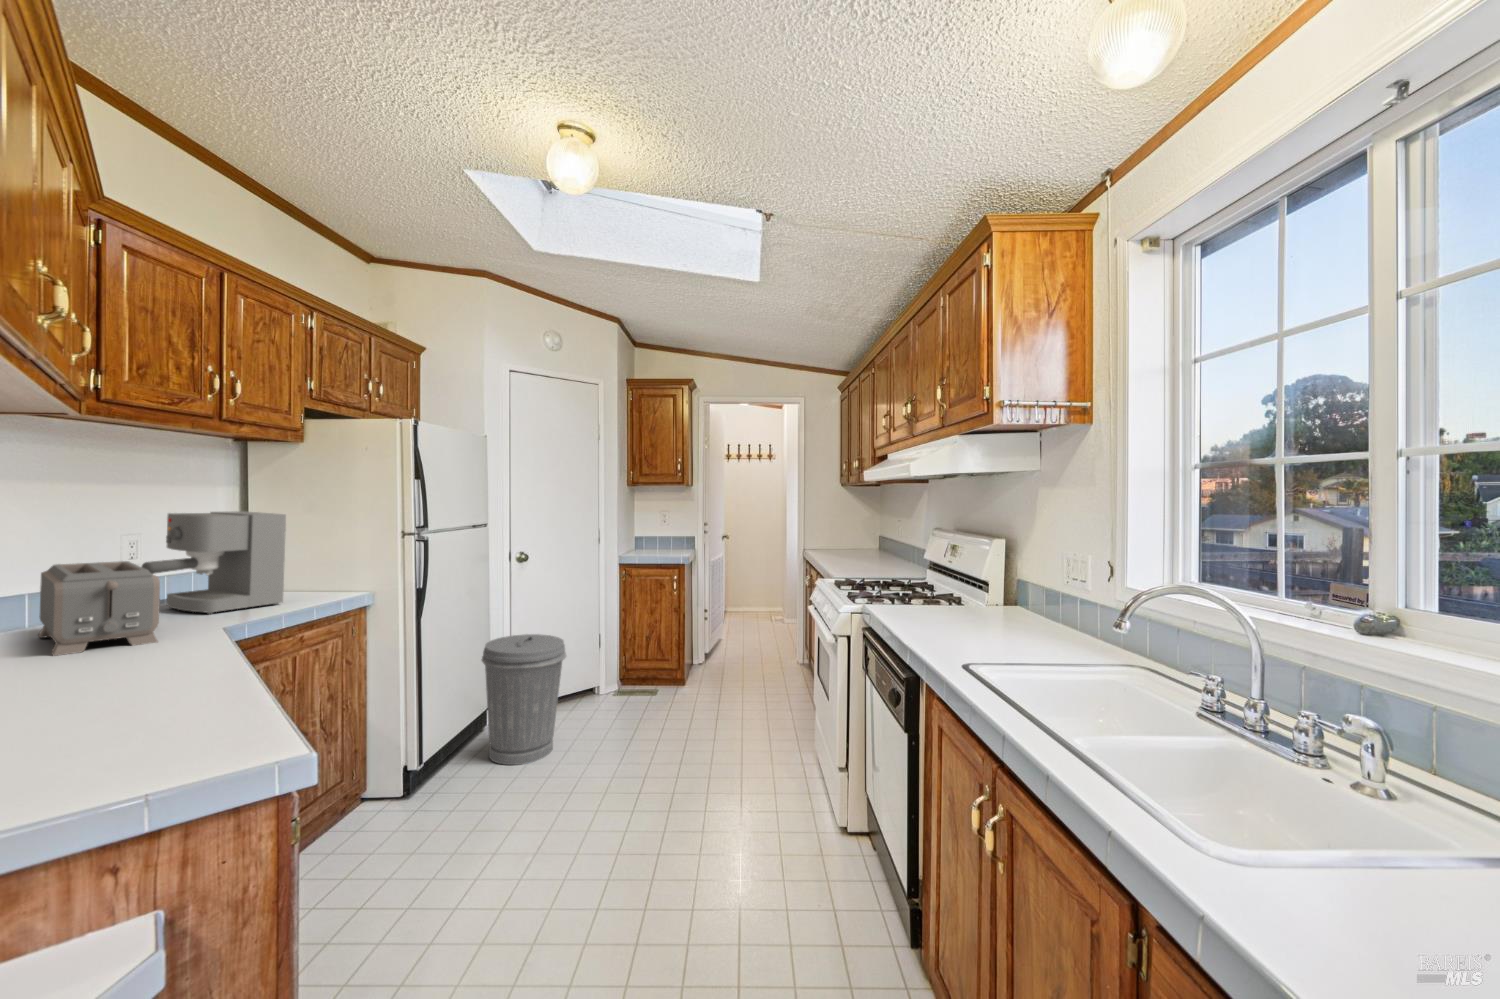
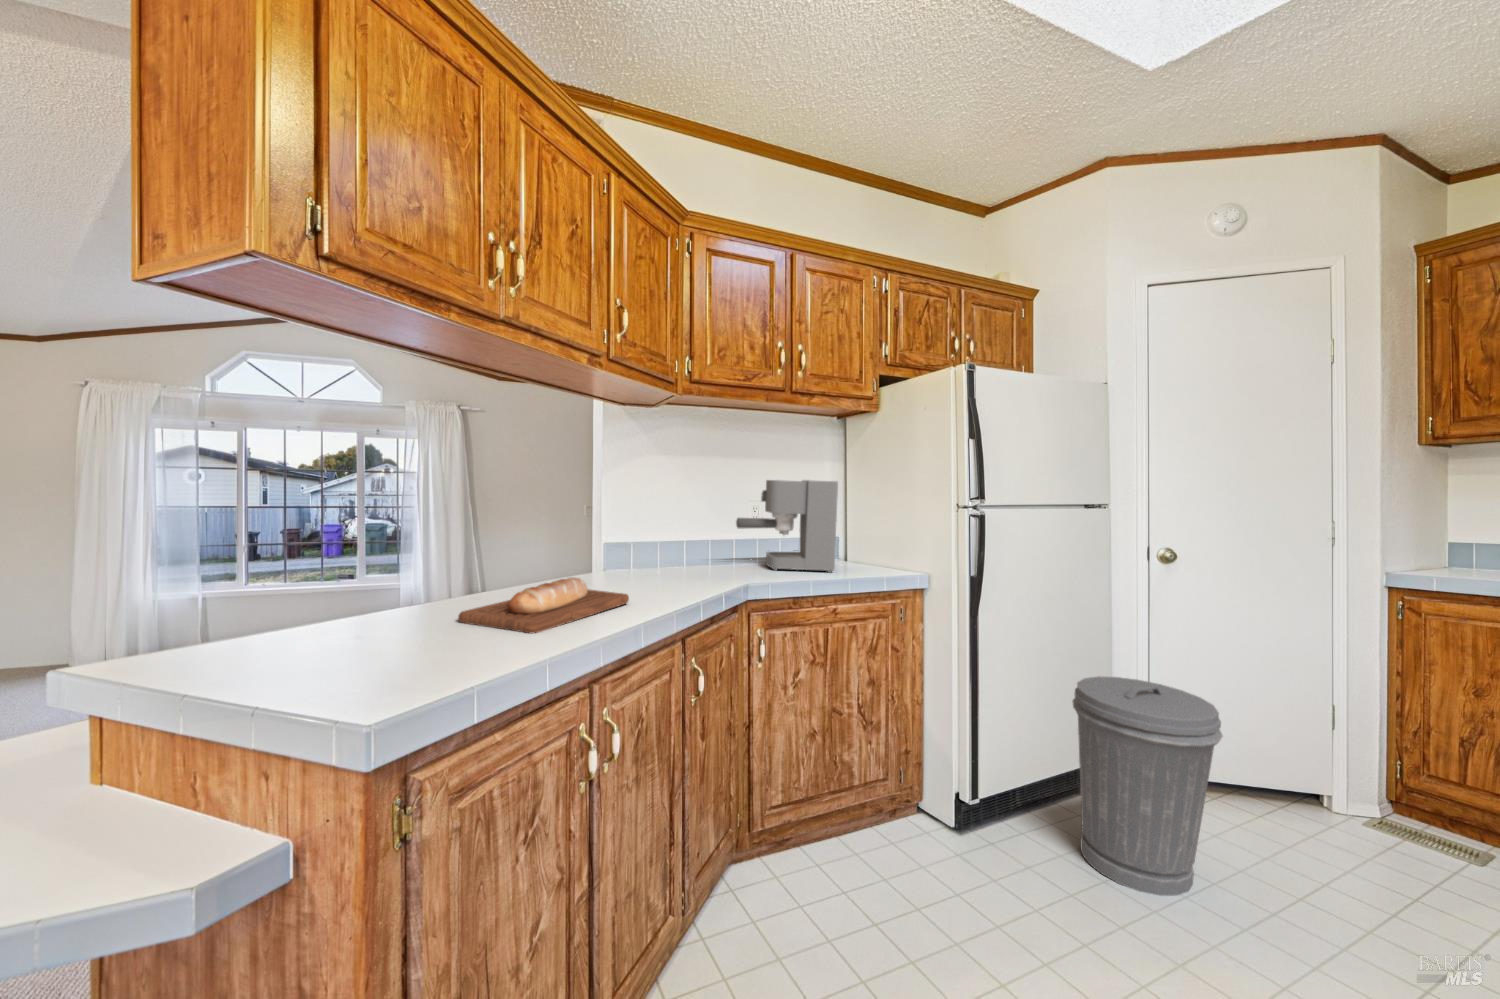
toaster: present [39,561,160,656] -> none [636,512,719,582]
bread loaf: none [53,657,208,733] -> present [458,578,629,633]

